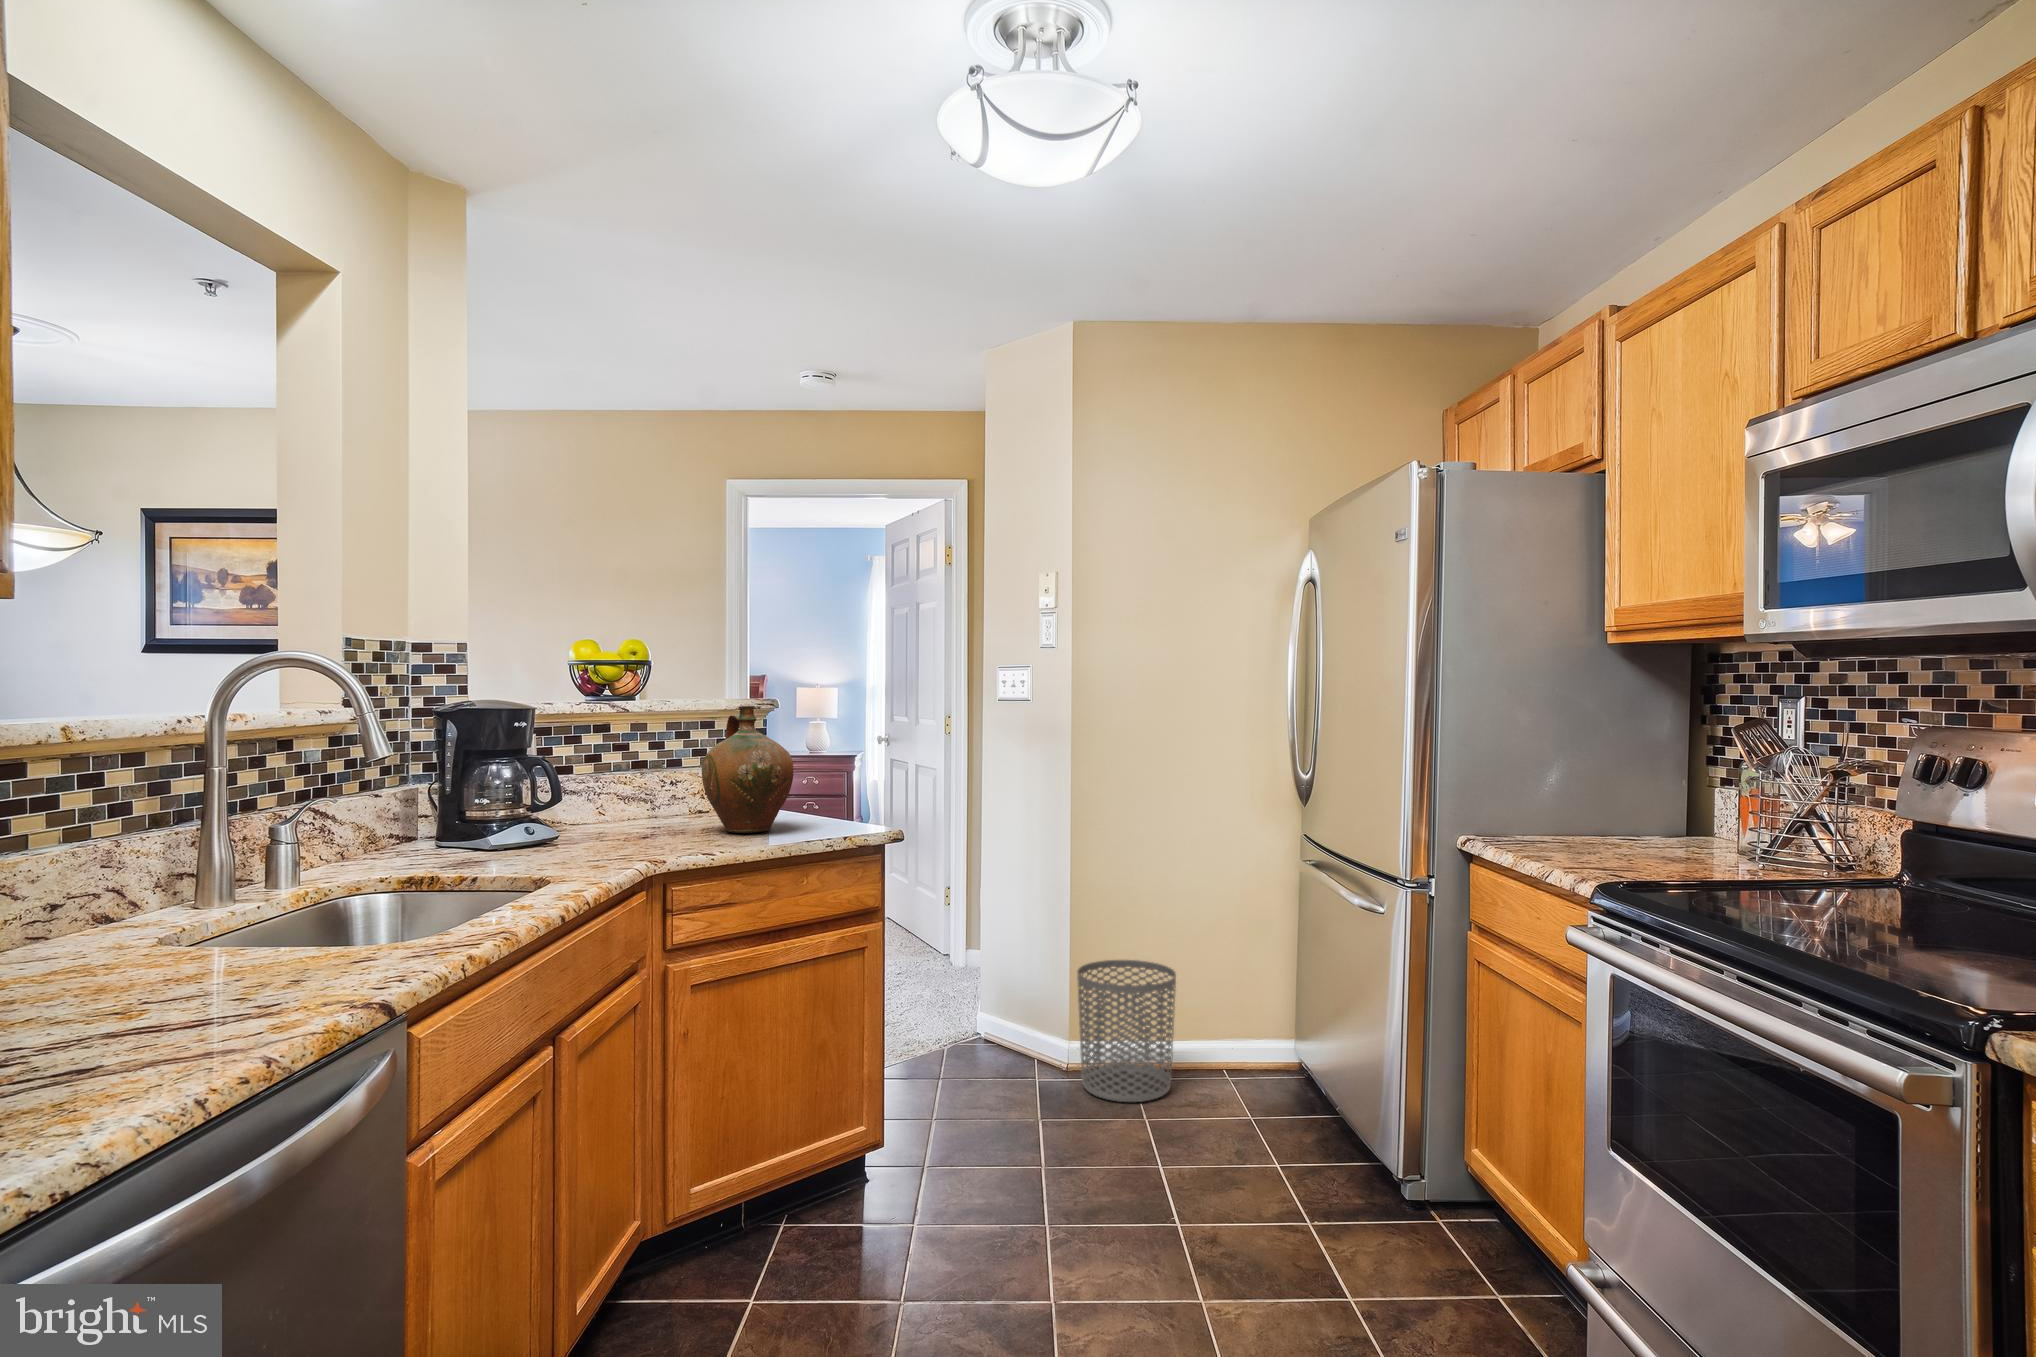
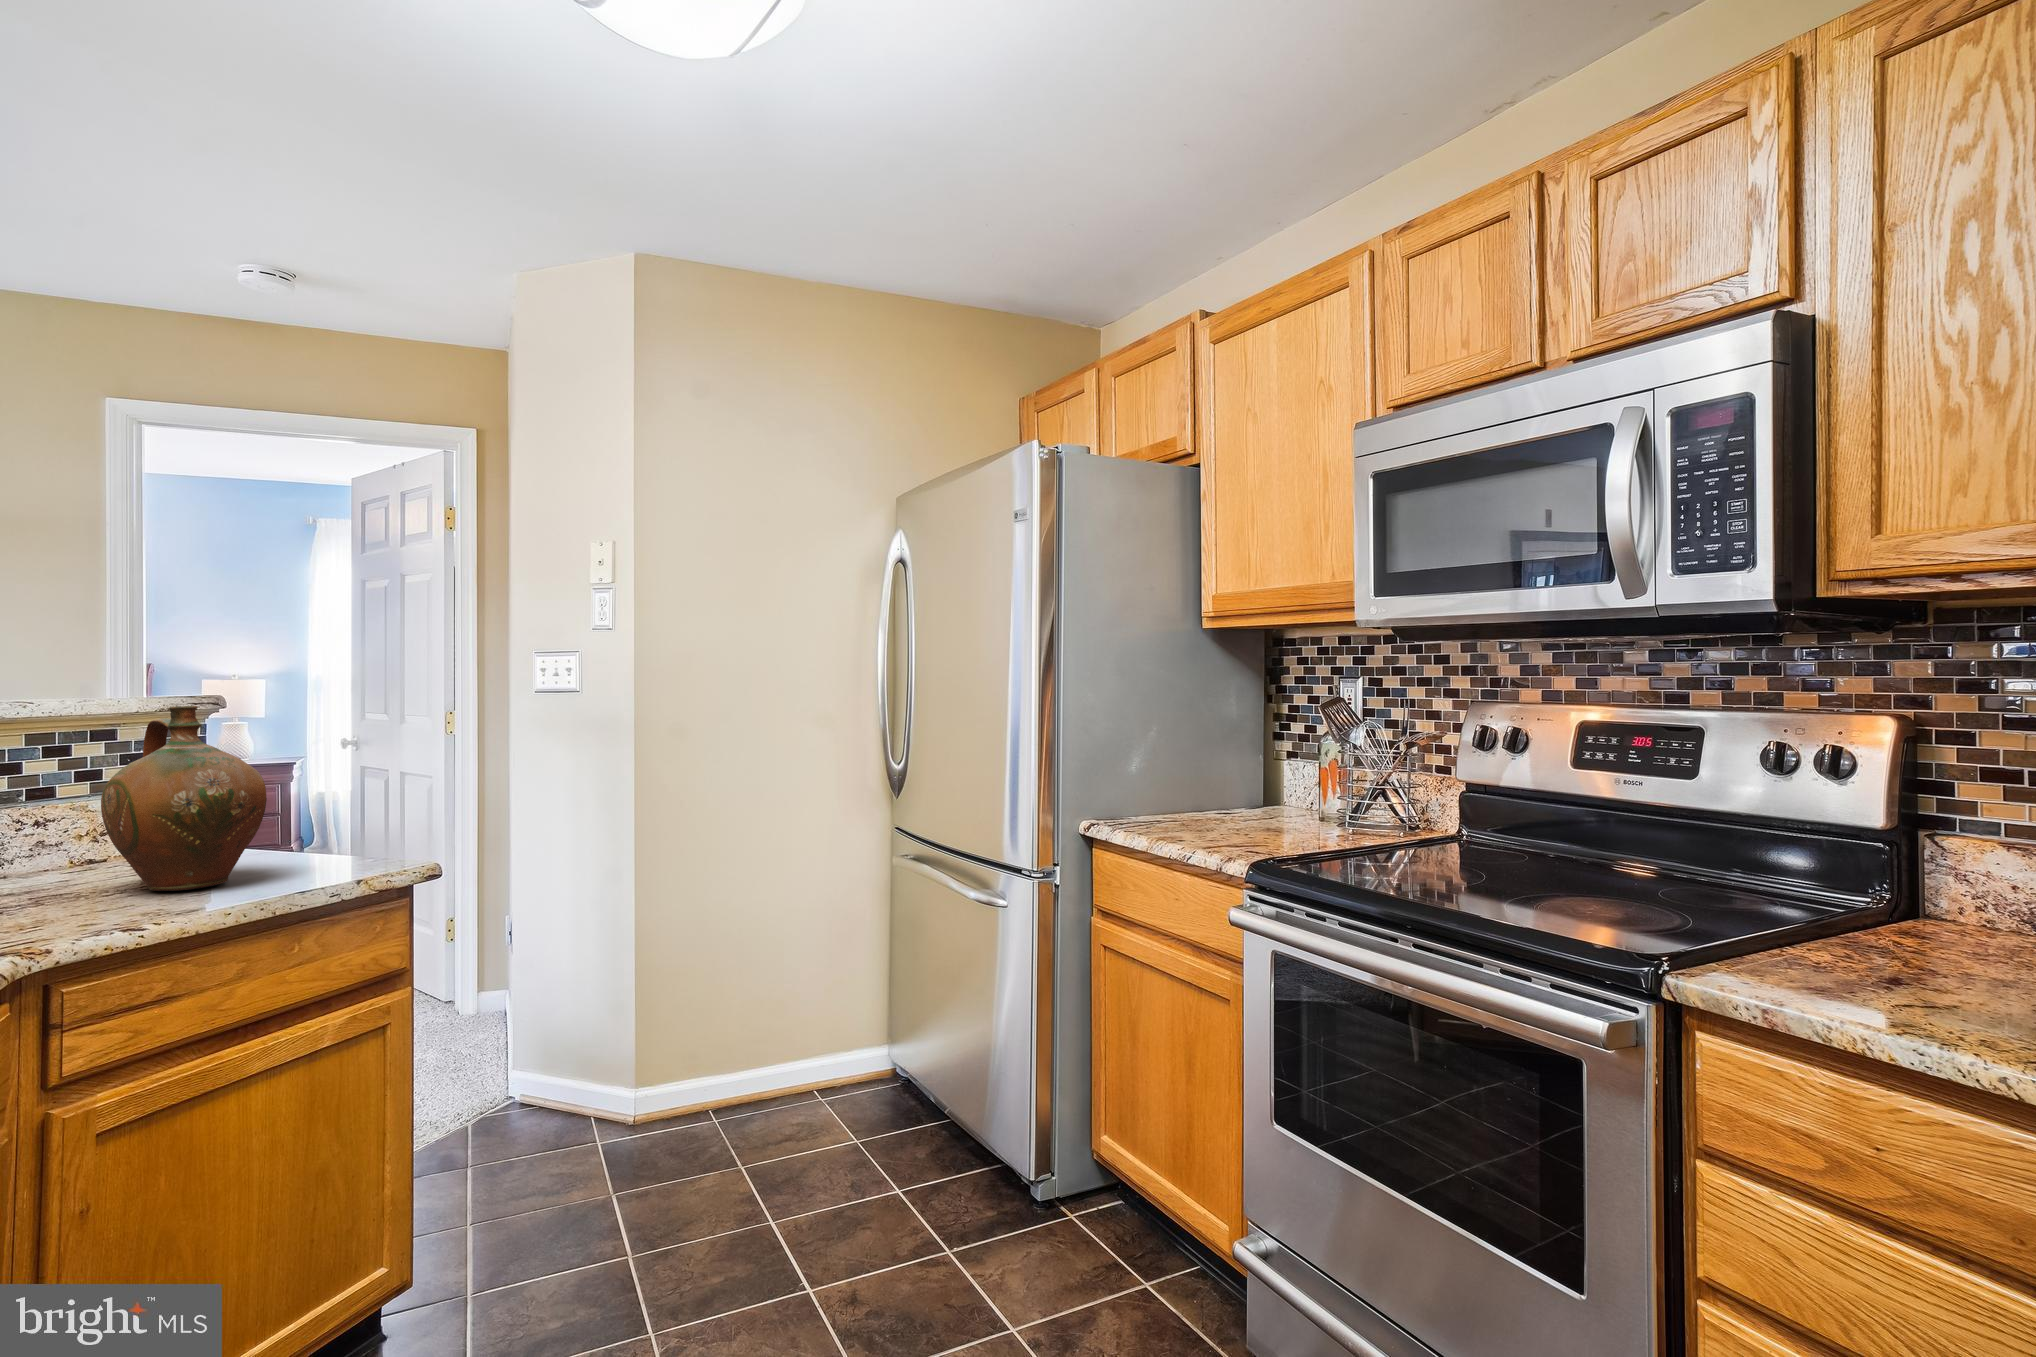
waste bin: present [1077,960,1176,1102] -> none [653,984,769,1151]

